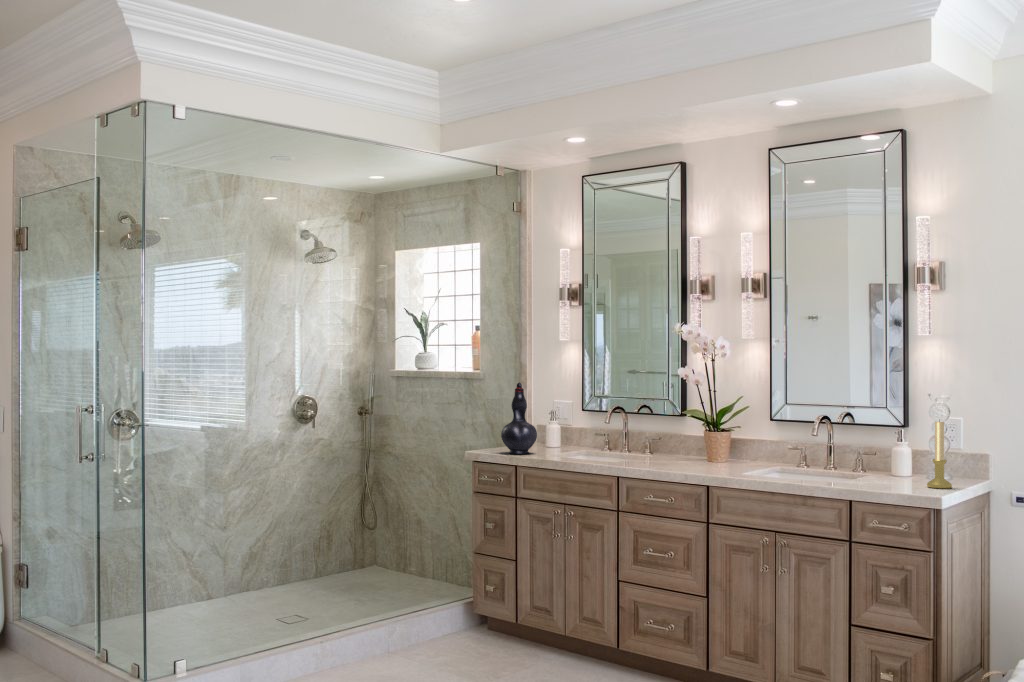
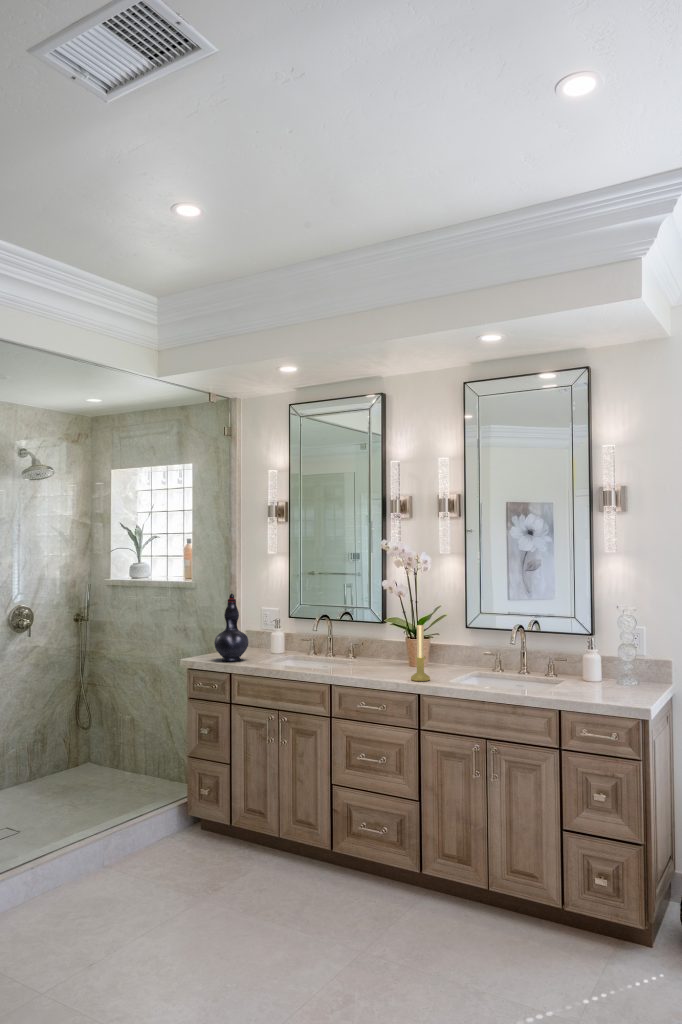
candle holder: present [927,421,952,489] -> present [411,625,430,681]

